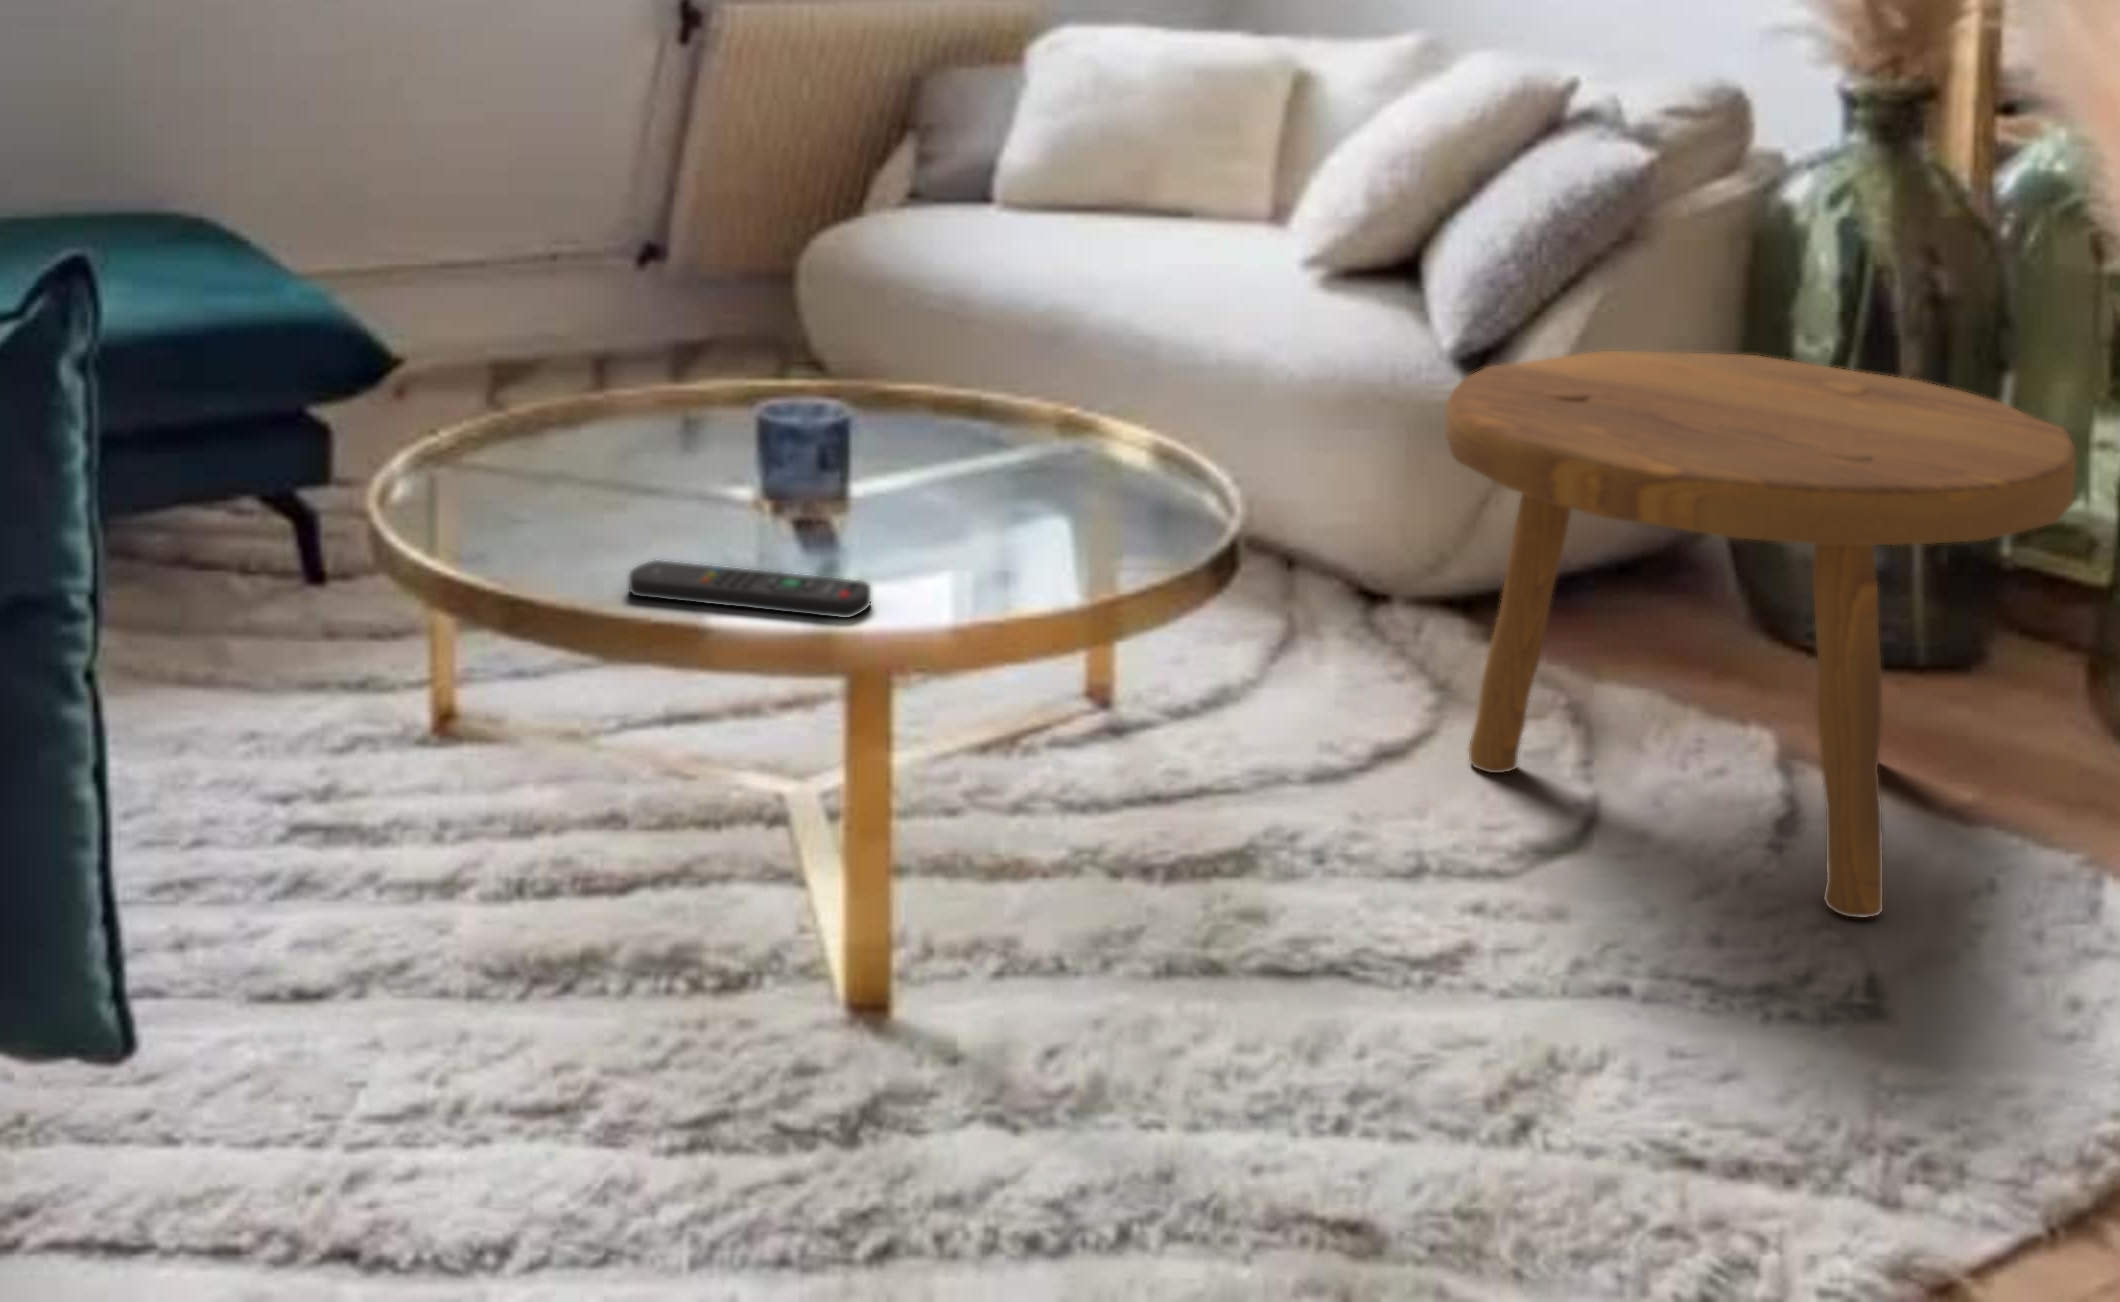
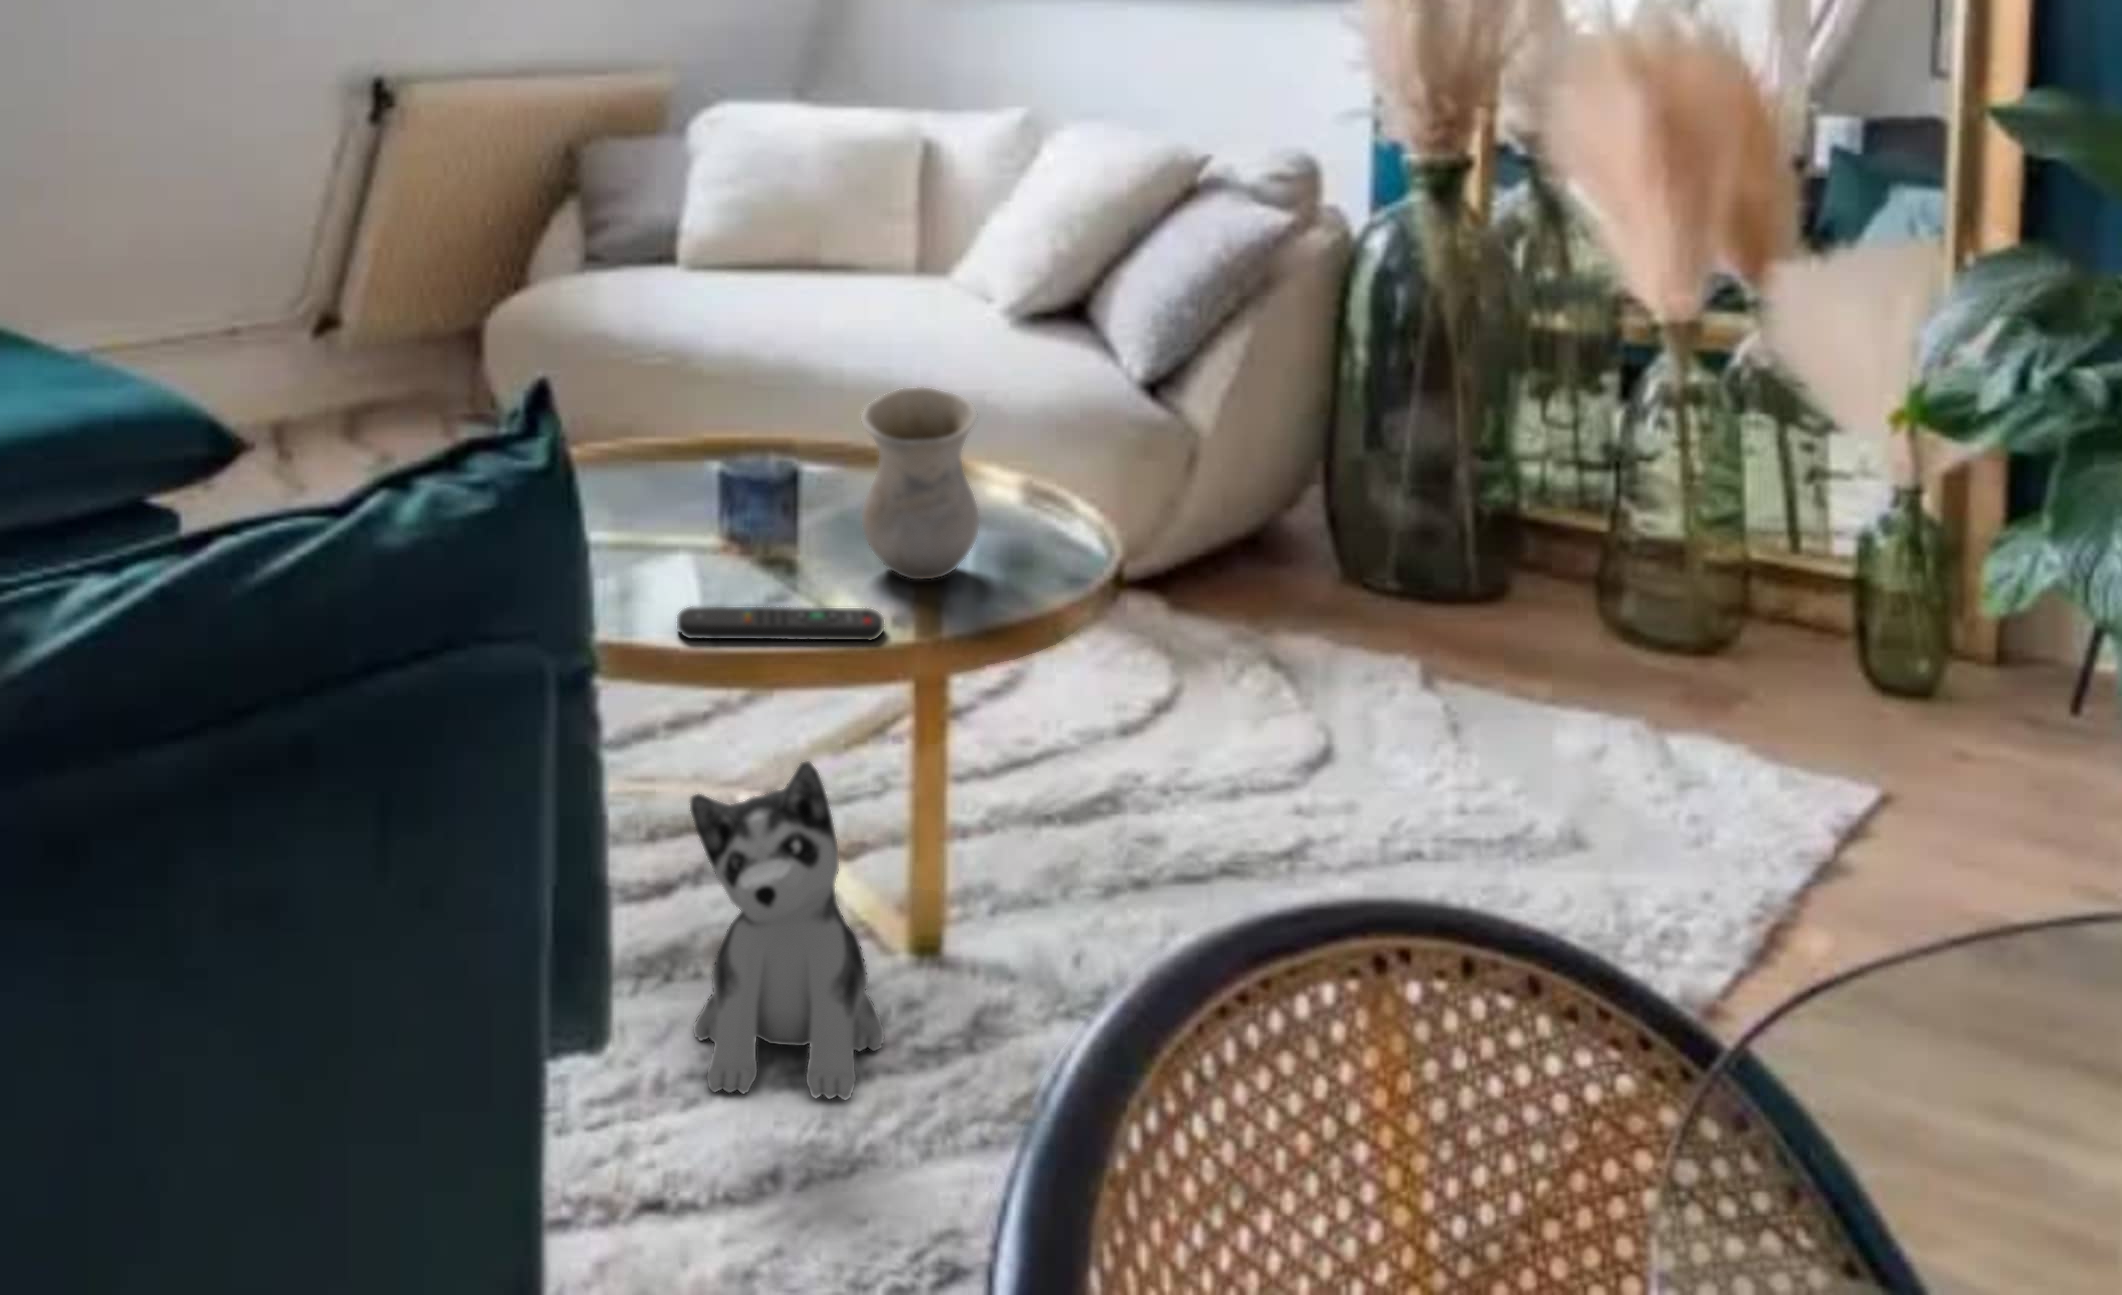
vase: none [900,322,1056,556] -> present [861,387,979,579]
footstool: present [1446,351,2077,918] -> none [1207,372,1655,788]
plush toy: none [494,746,750,1174] -> present [690,761,884,1100]

